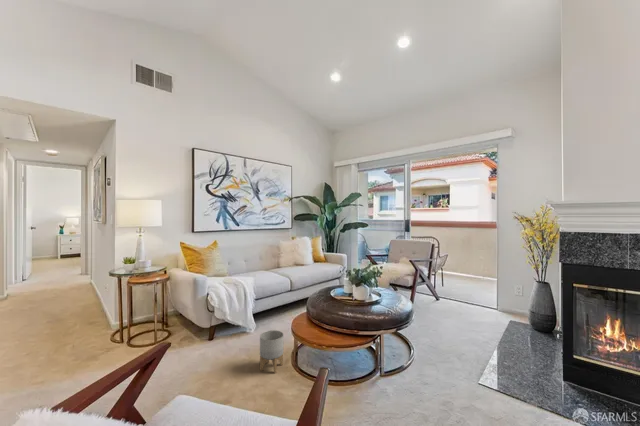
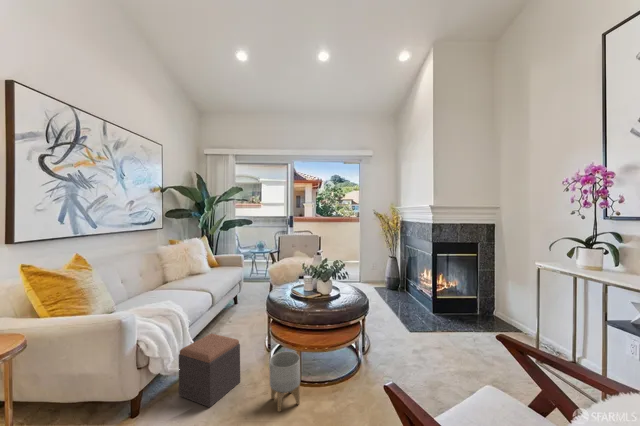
footstool: none [234,306,268,351] -> present [179,334,240,407]

